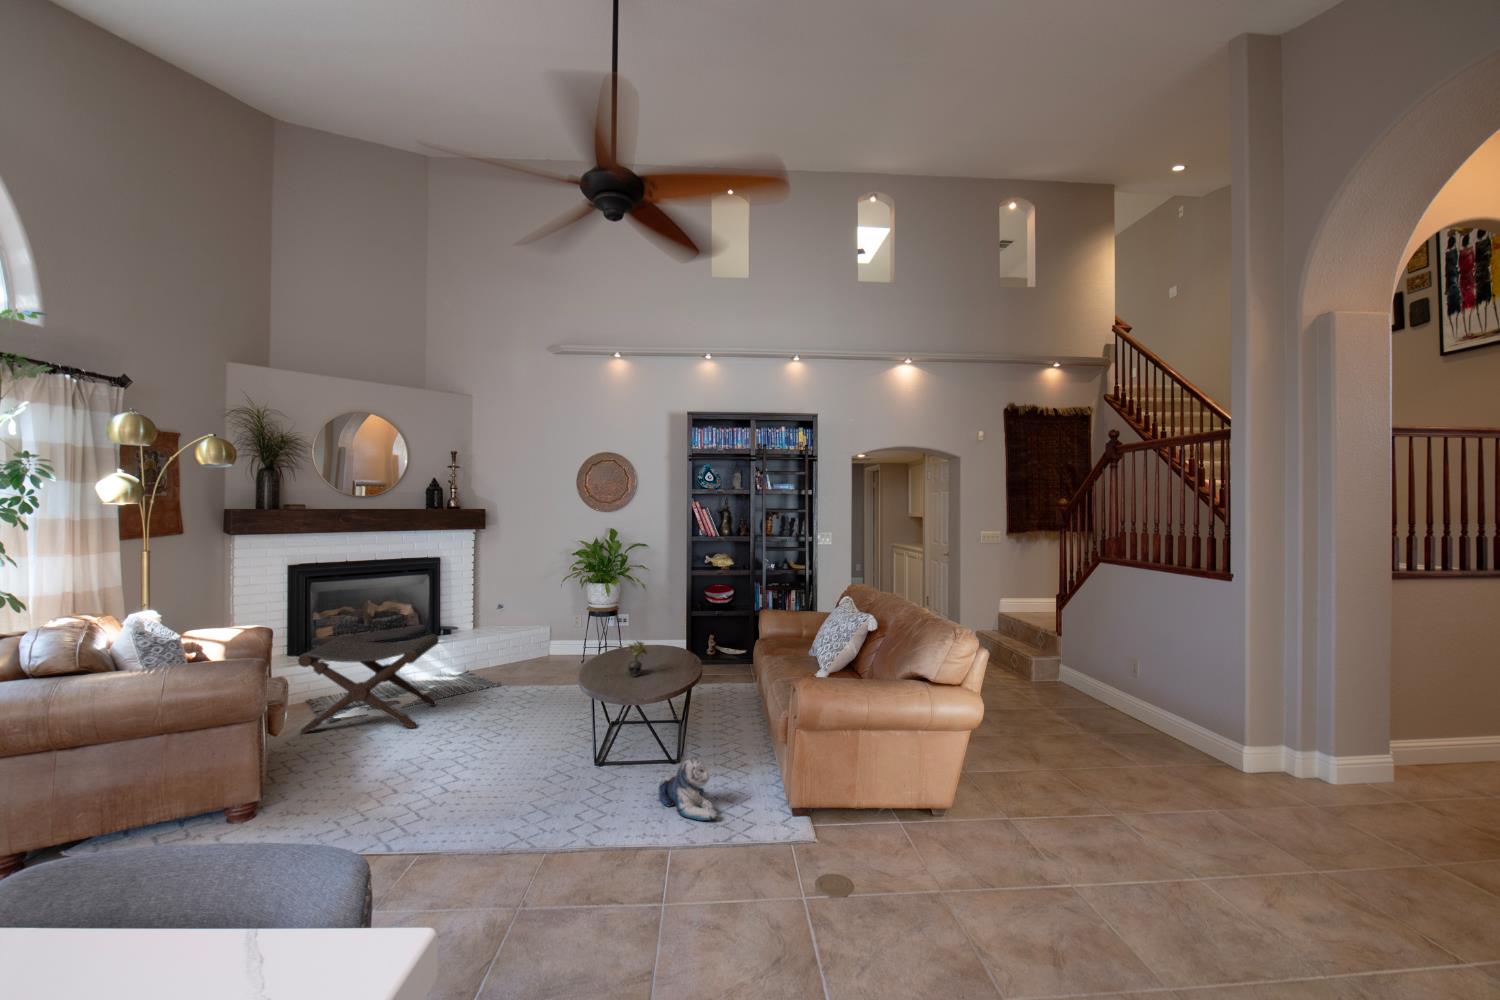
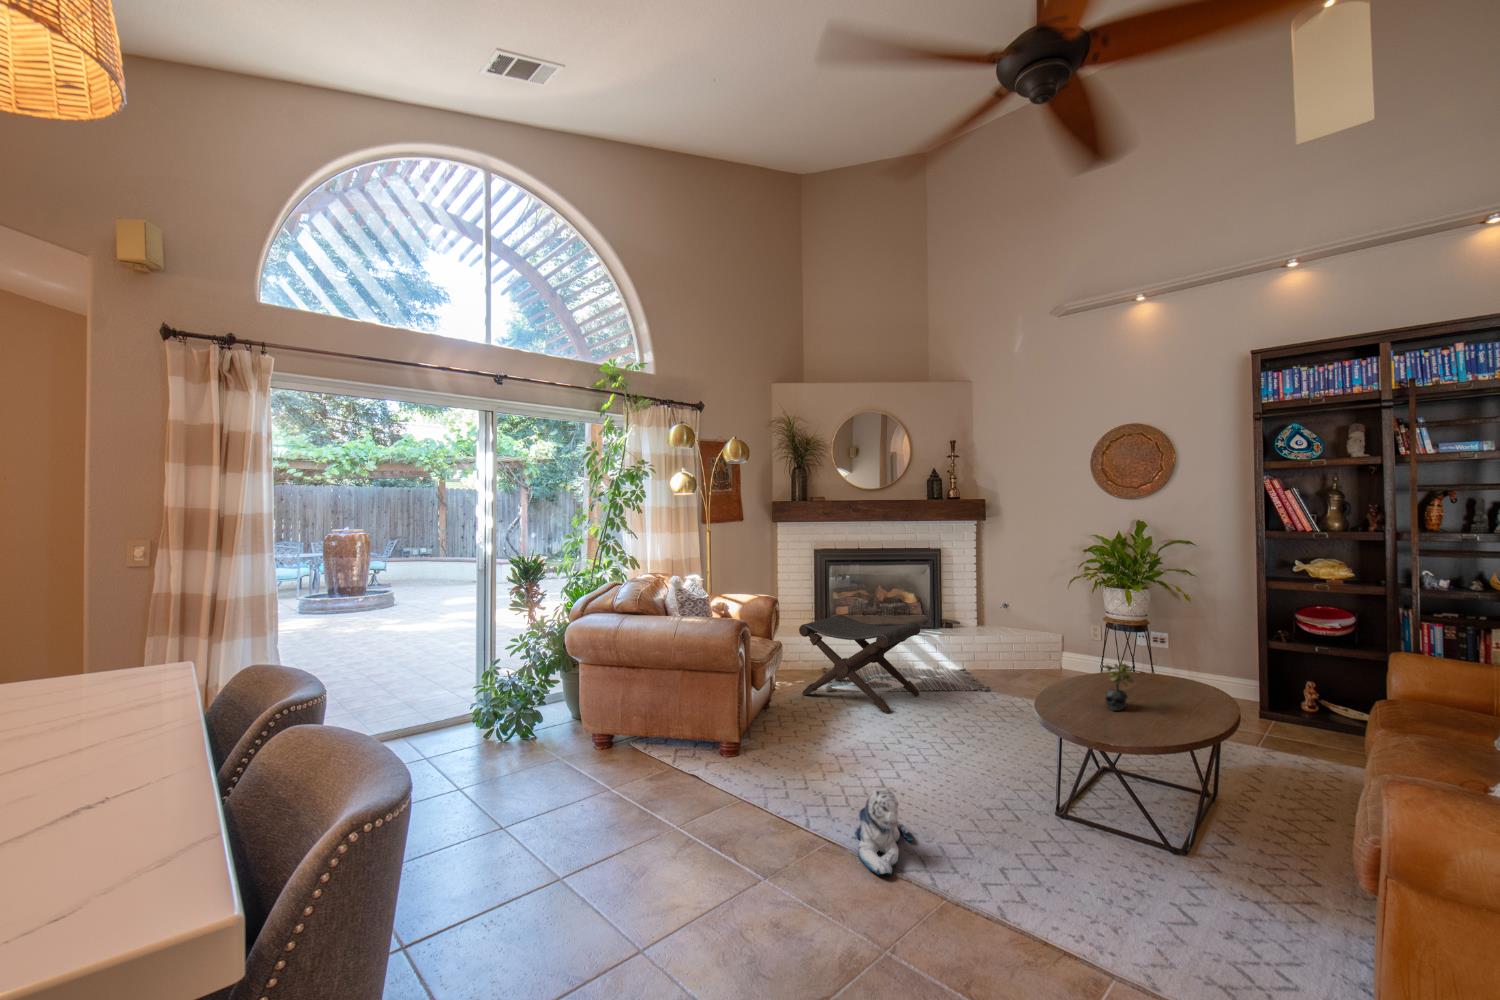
plush toy: present [659,758,717,821] -> present [855,790,913,875]

